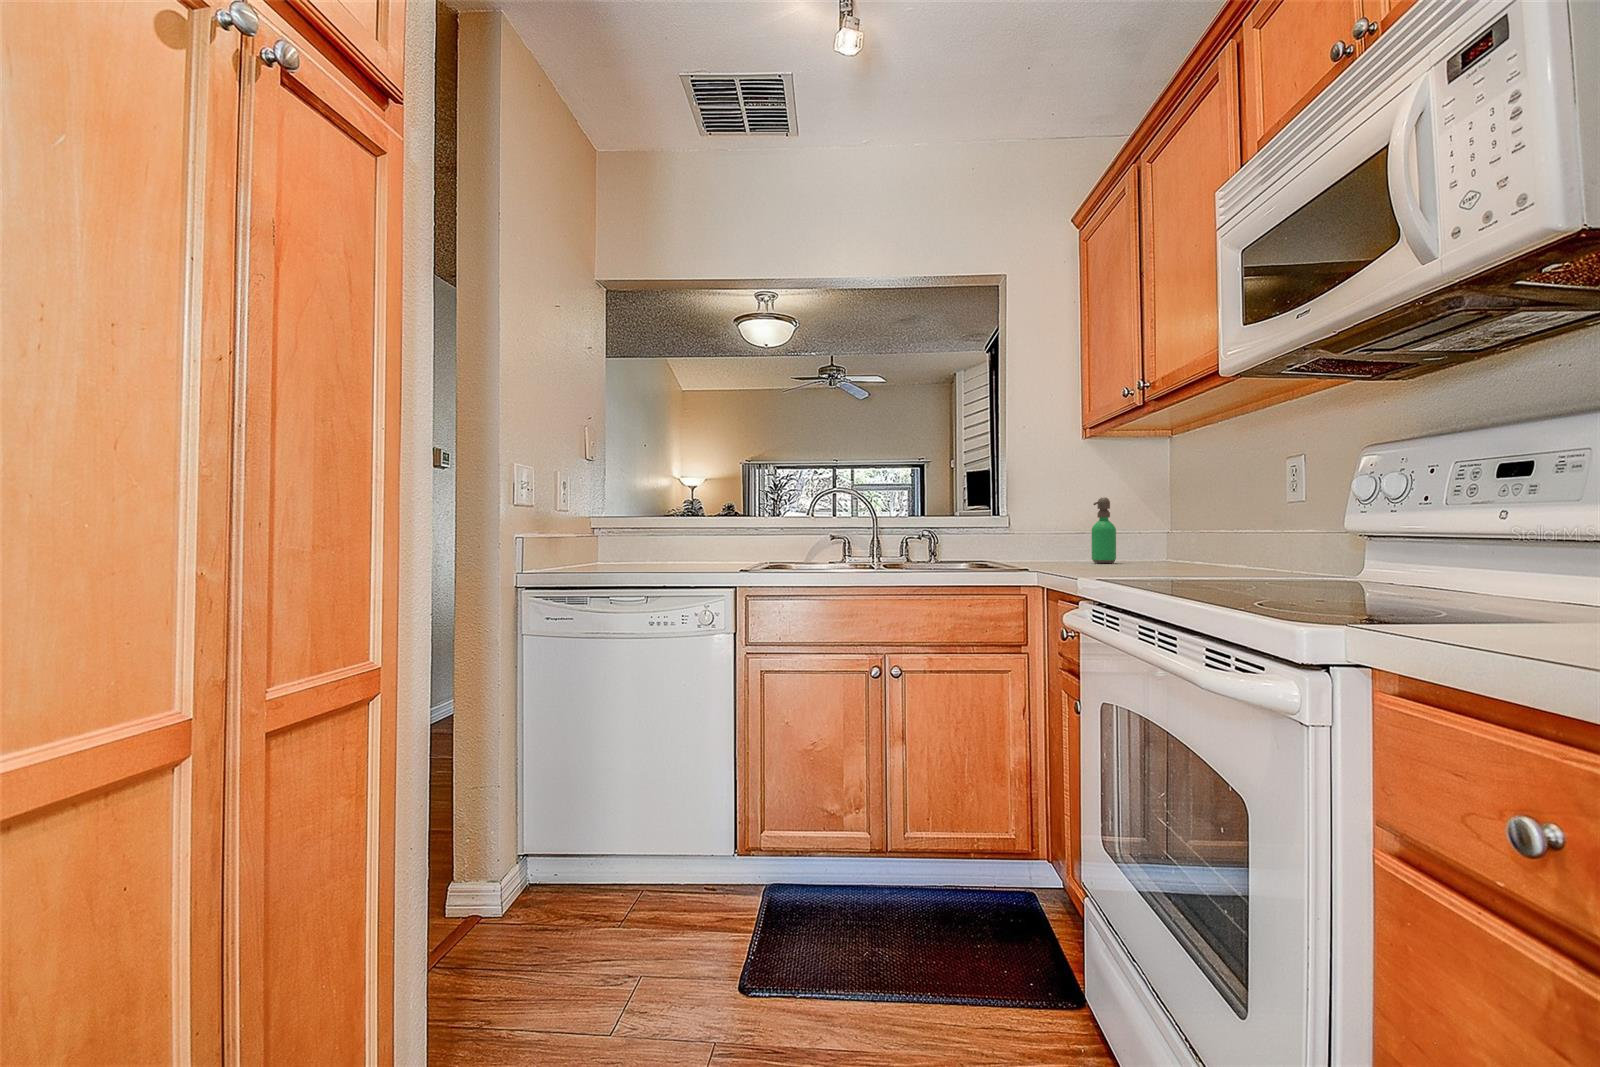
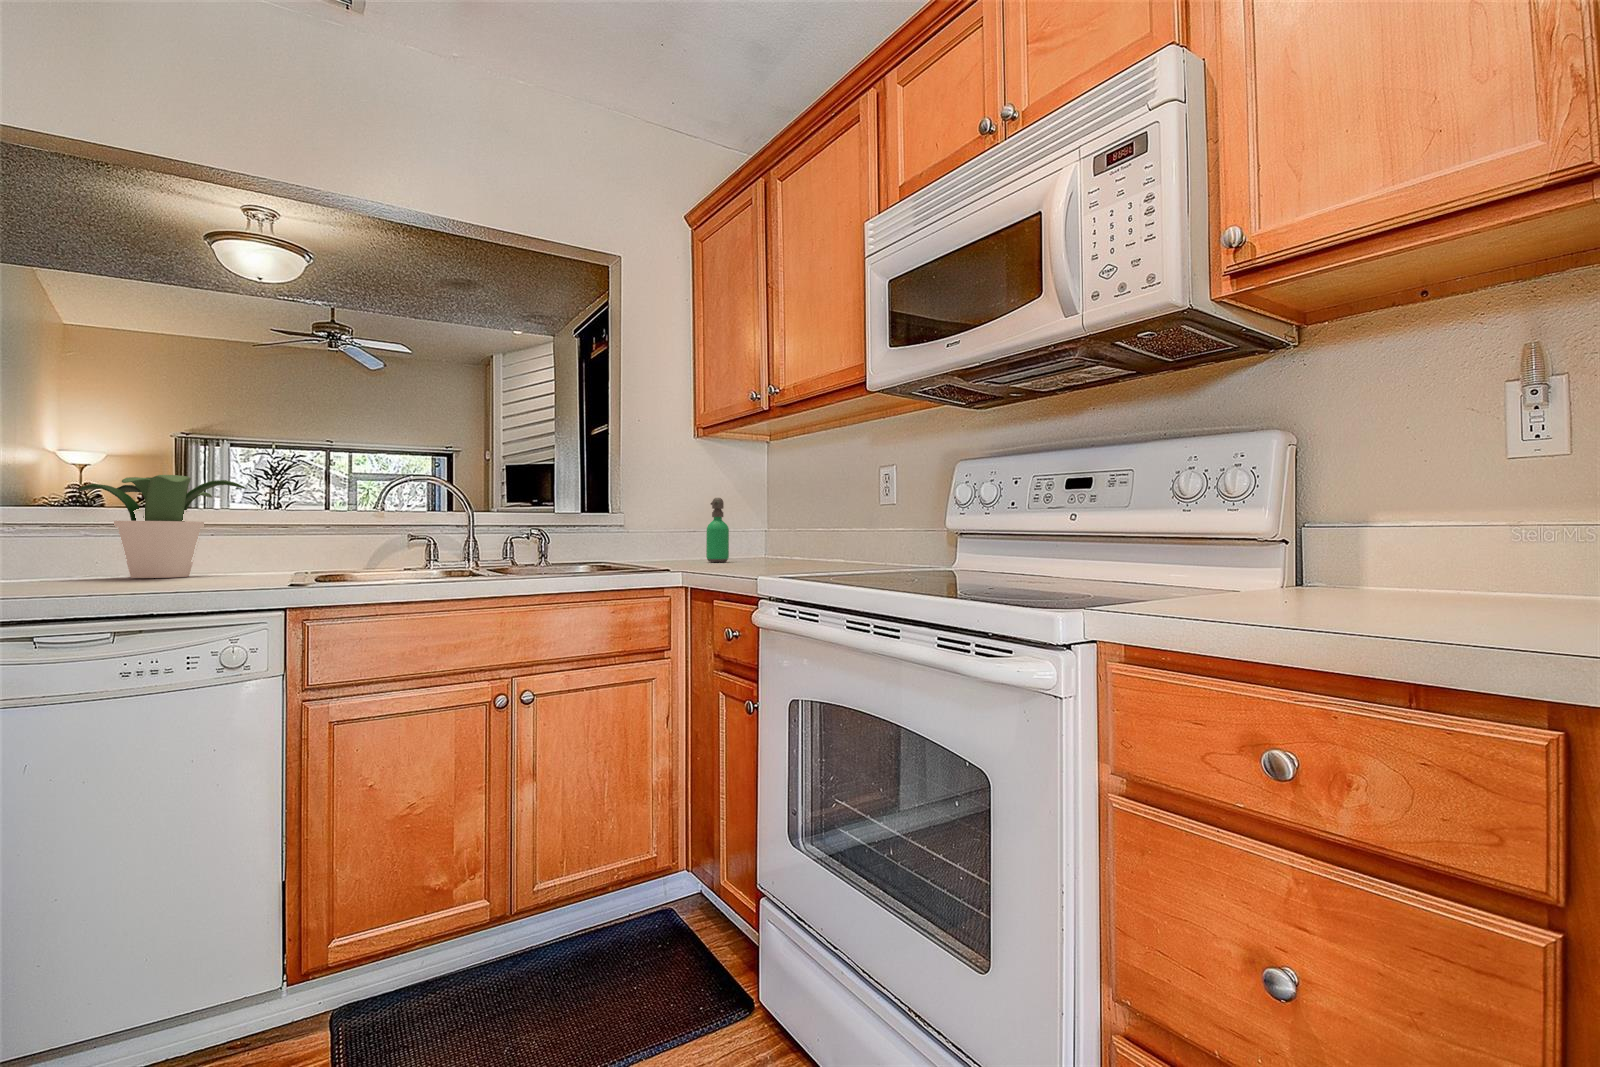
potted plant: none [644,498,730,567] -> present [77,475,246,578]

